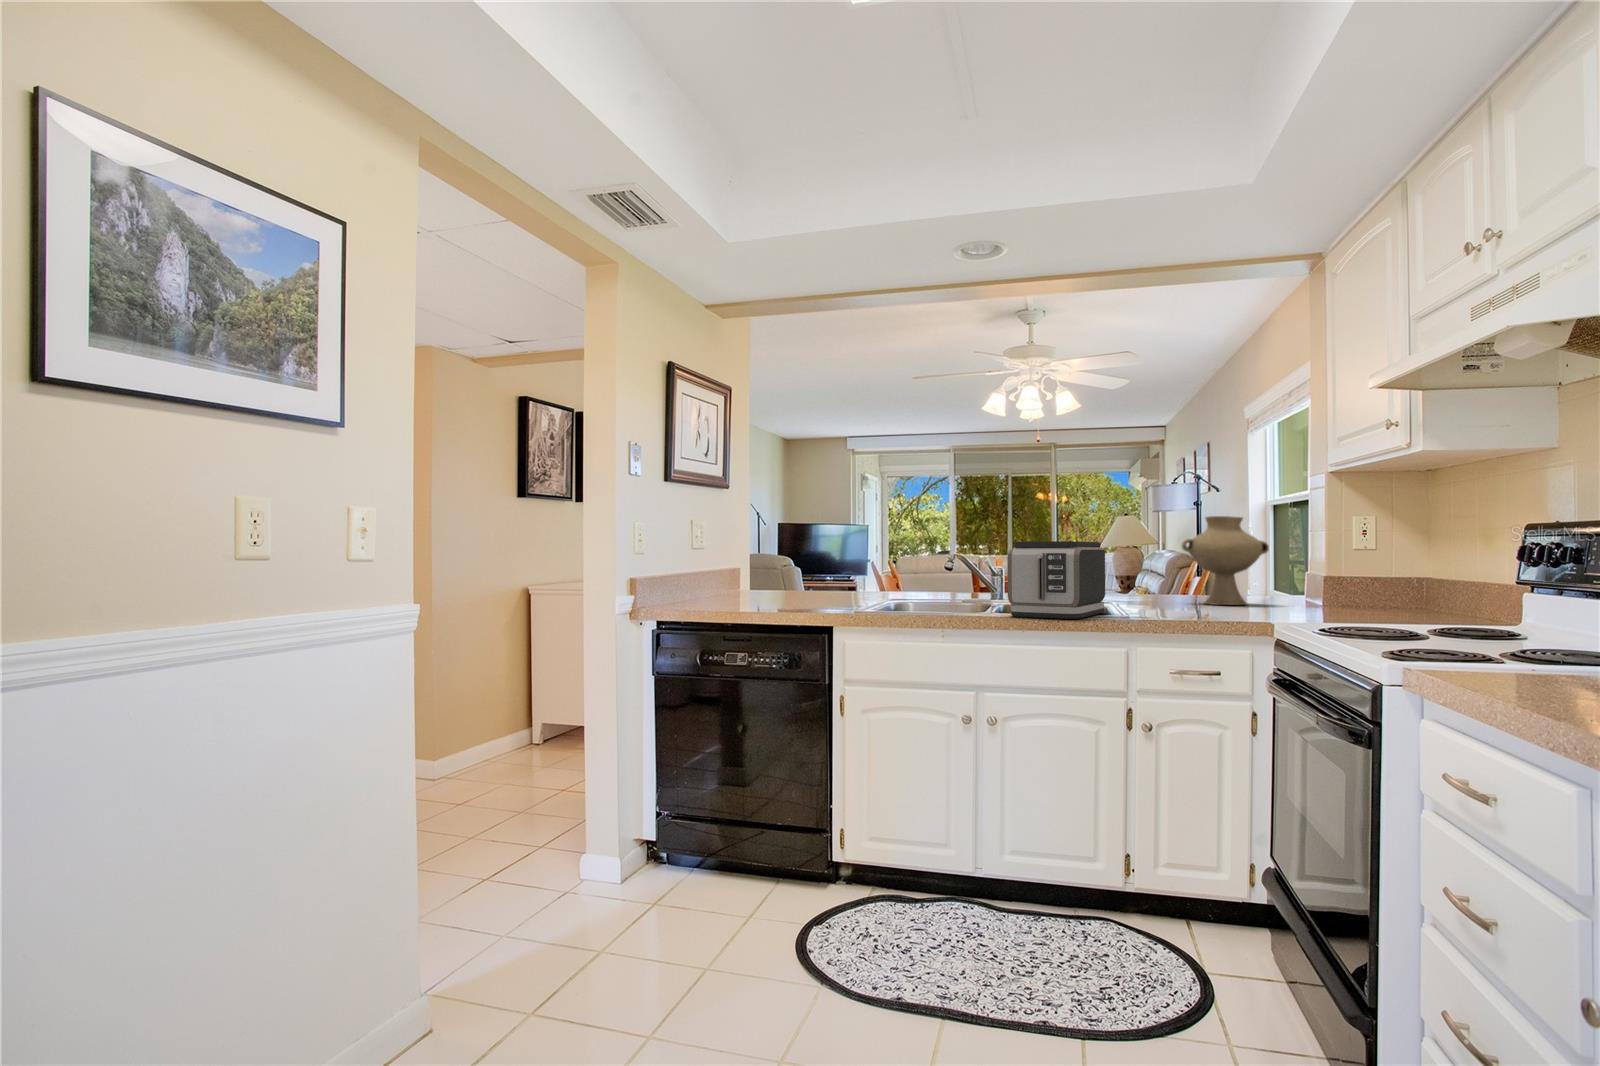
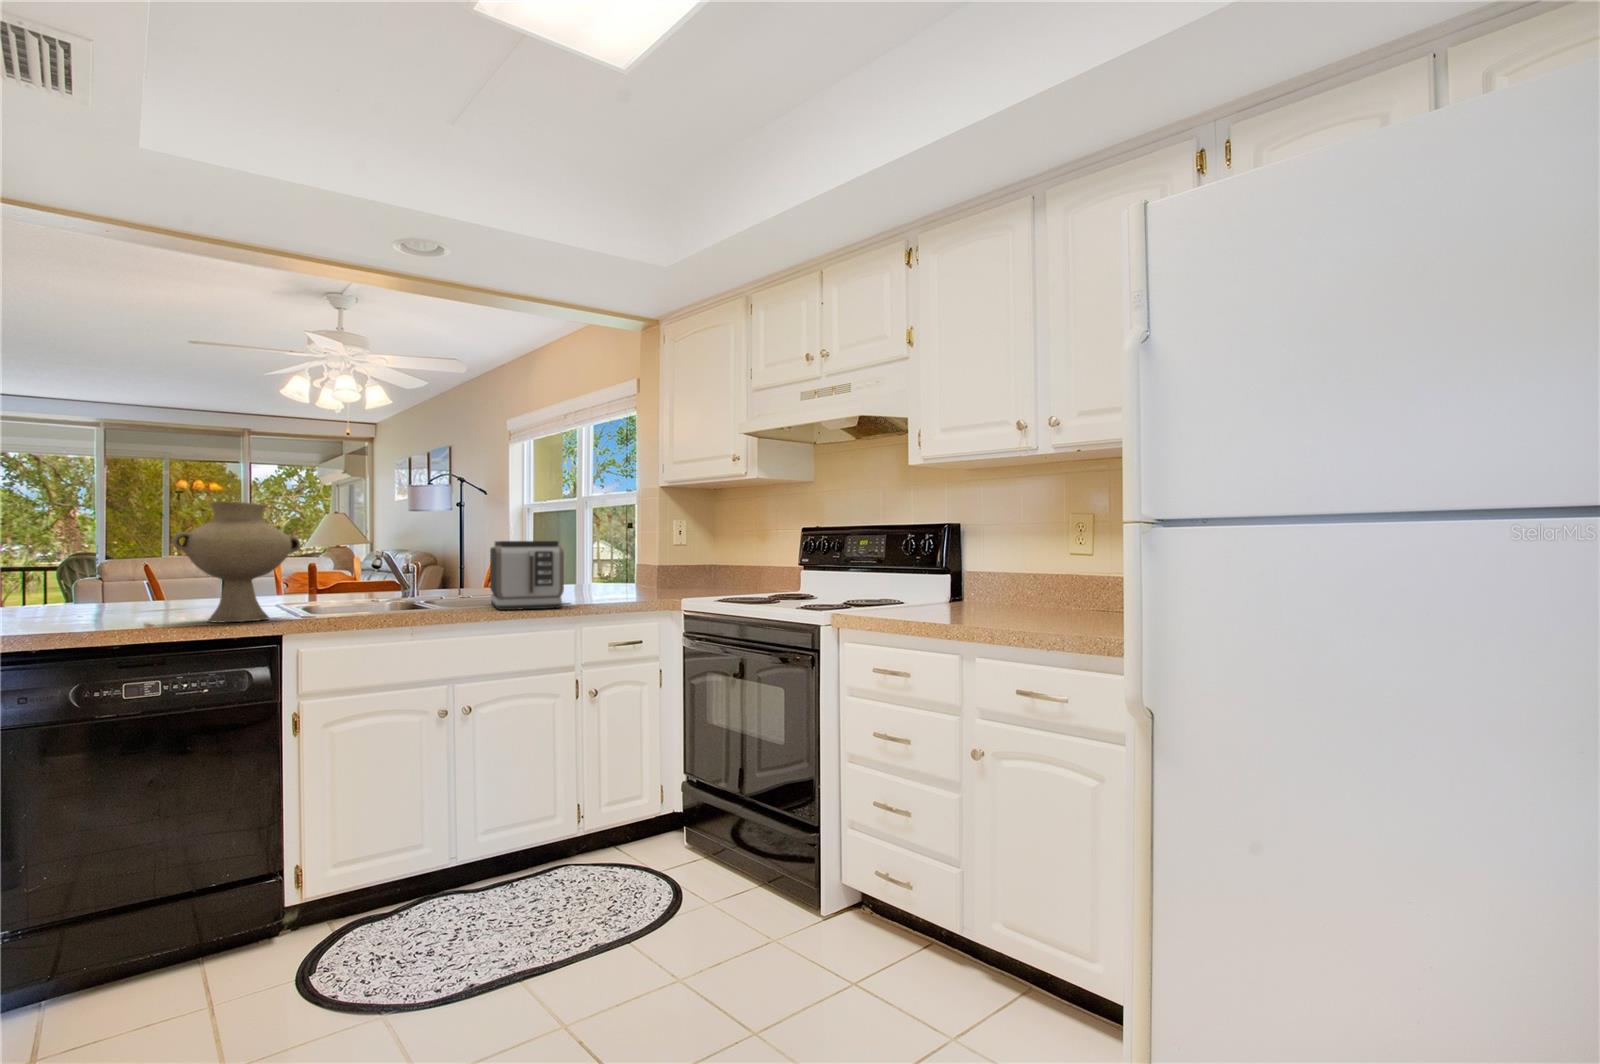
vase: present [1182,516,1269,605] -> present [172,501,301,622]

